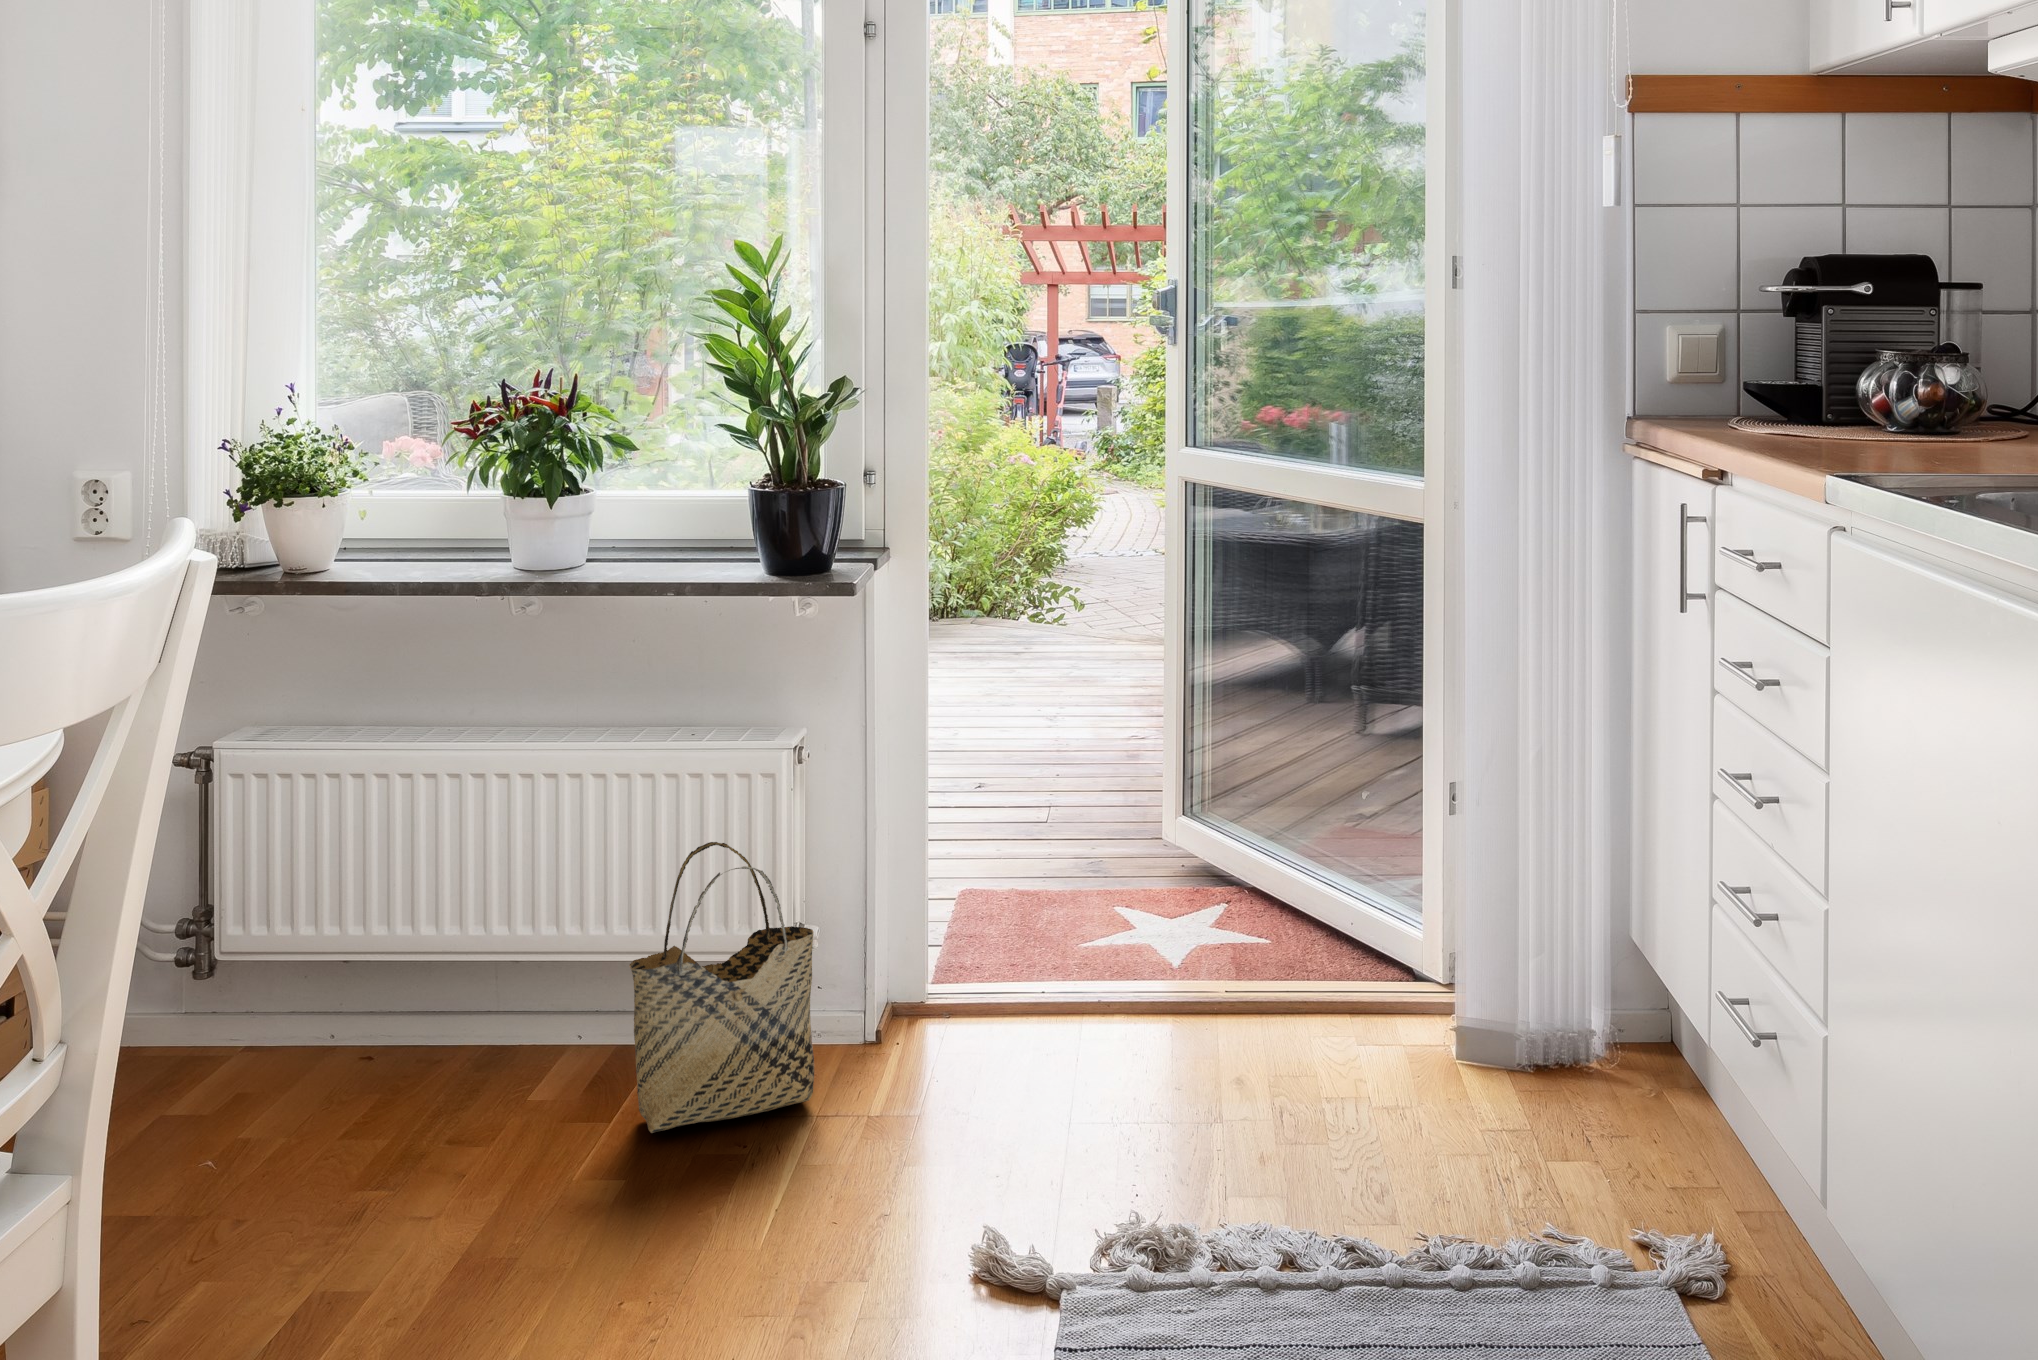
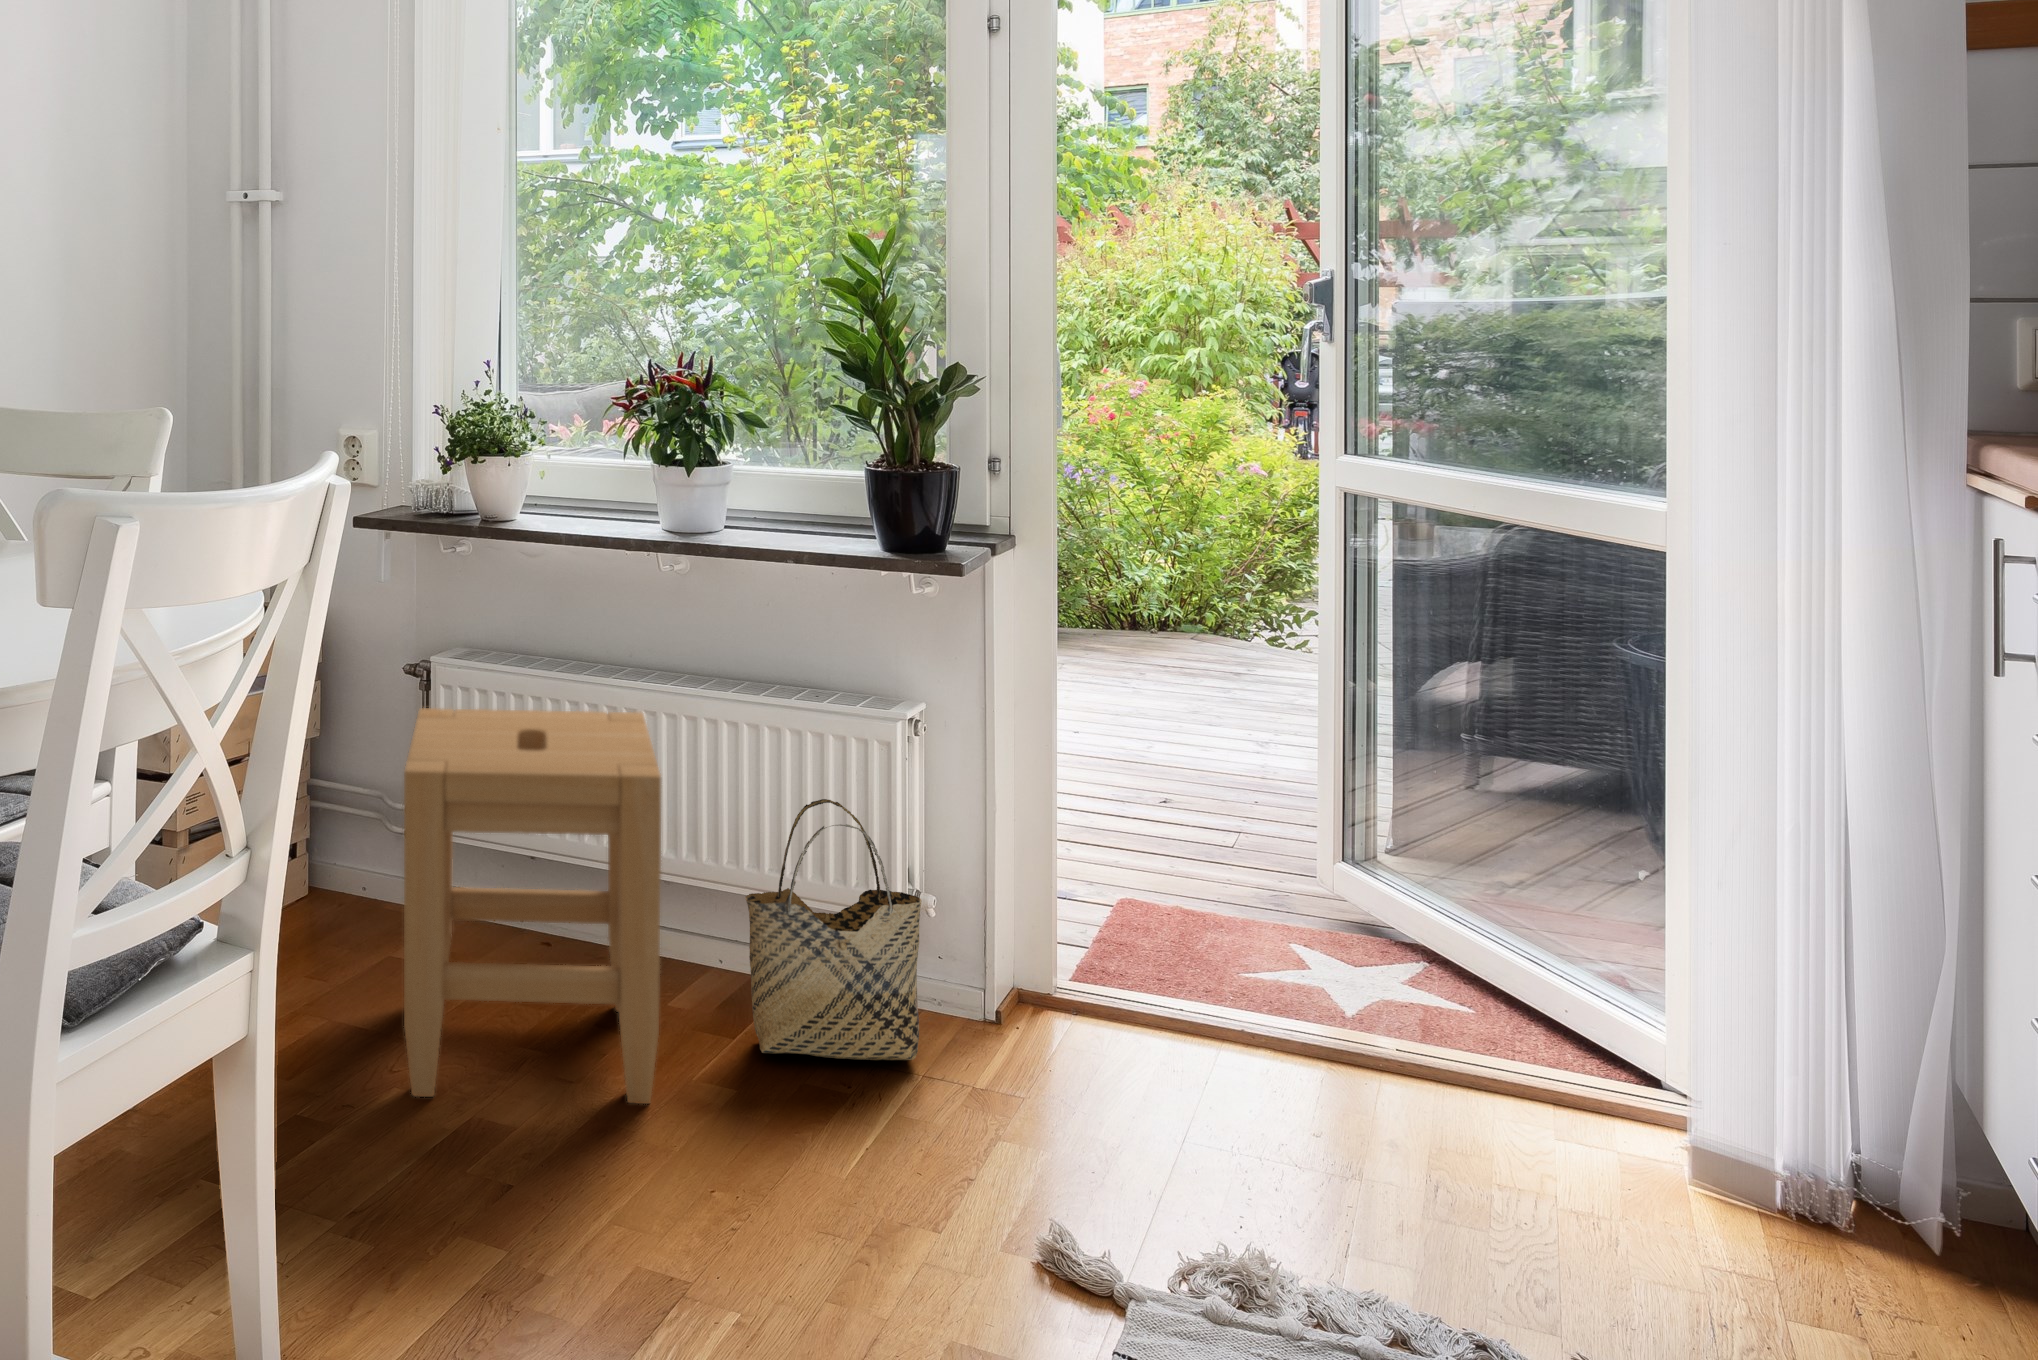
stool: none [213,778,548,1301] -> present [404,708,661,1104]

